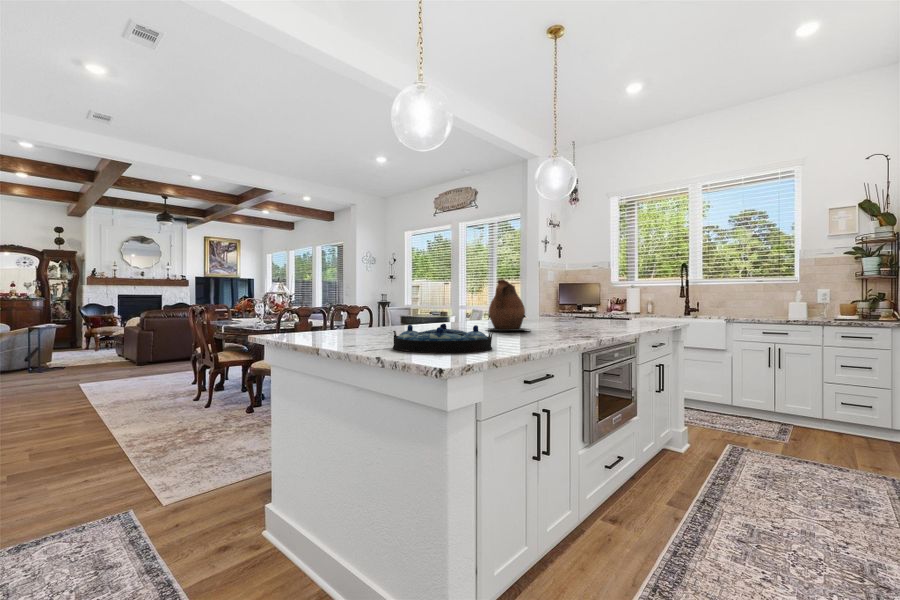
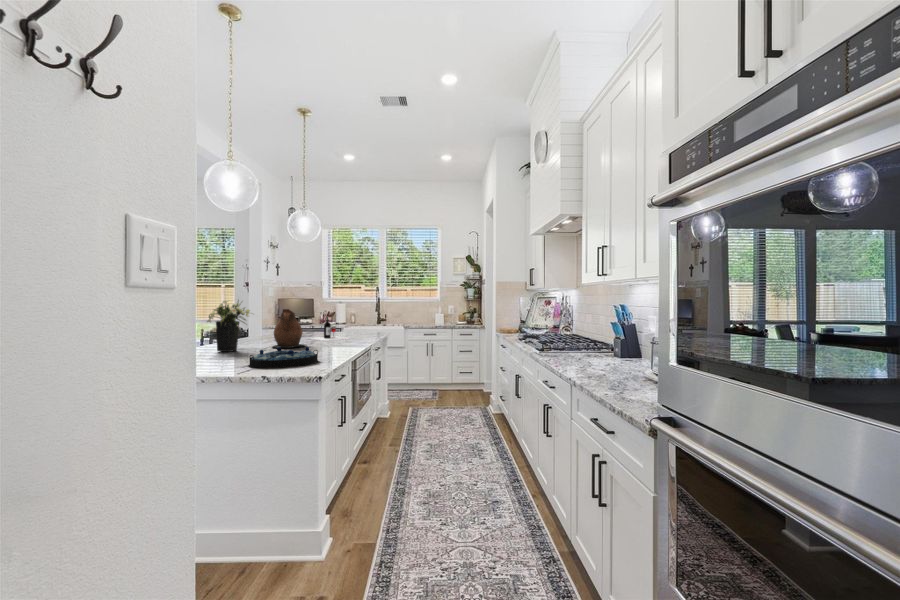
flower arrangement: none [406,267,459,331] -> present [207,300,250,352]
wine bottle: none [552,296,616,328] -> present [309,317,351,341]

